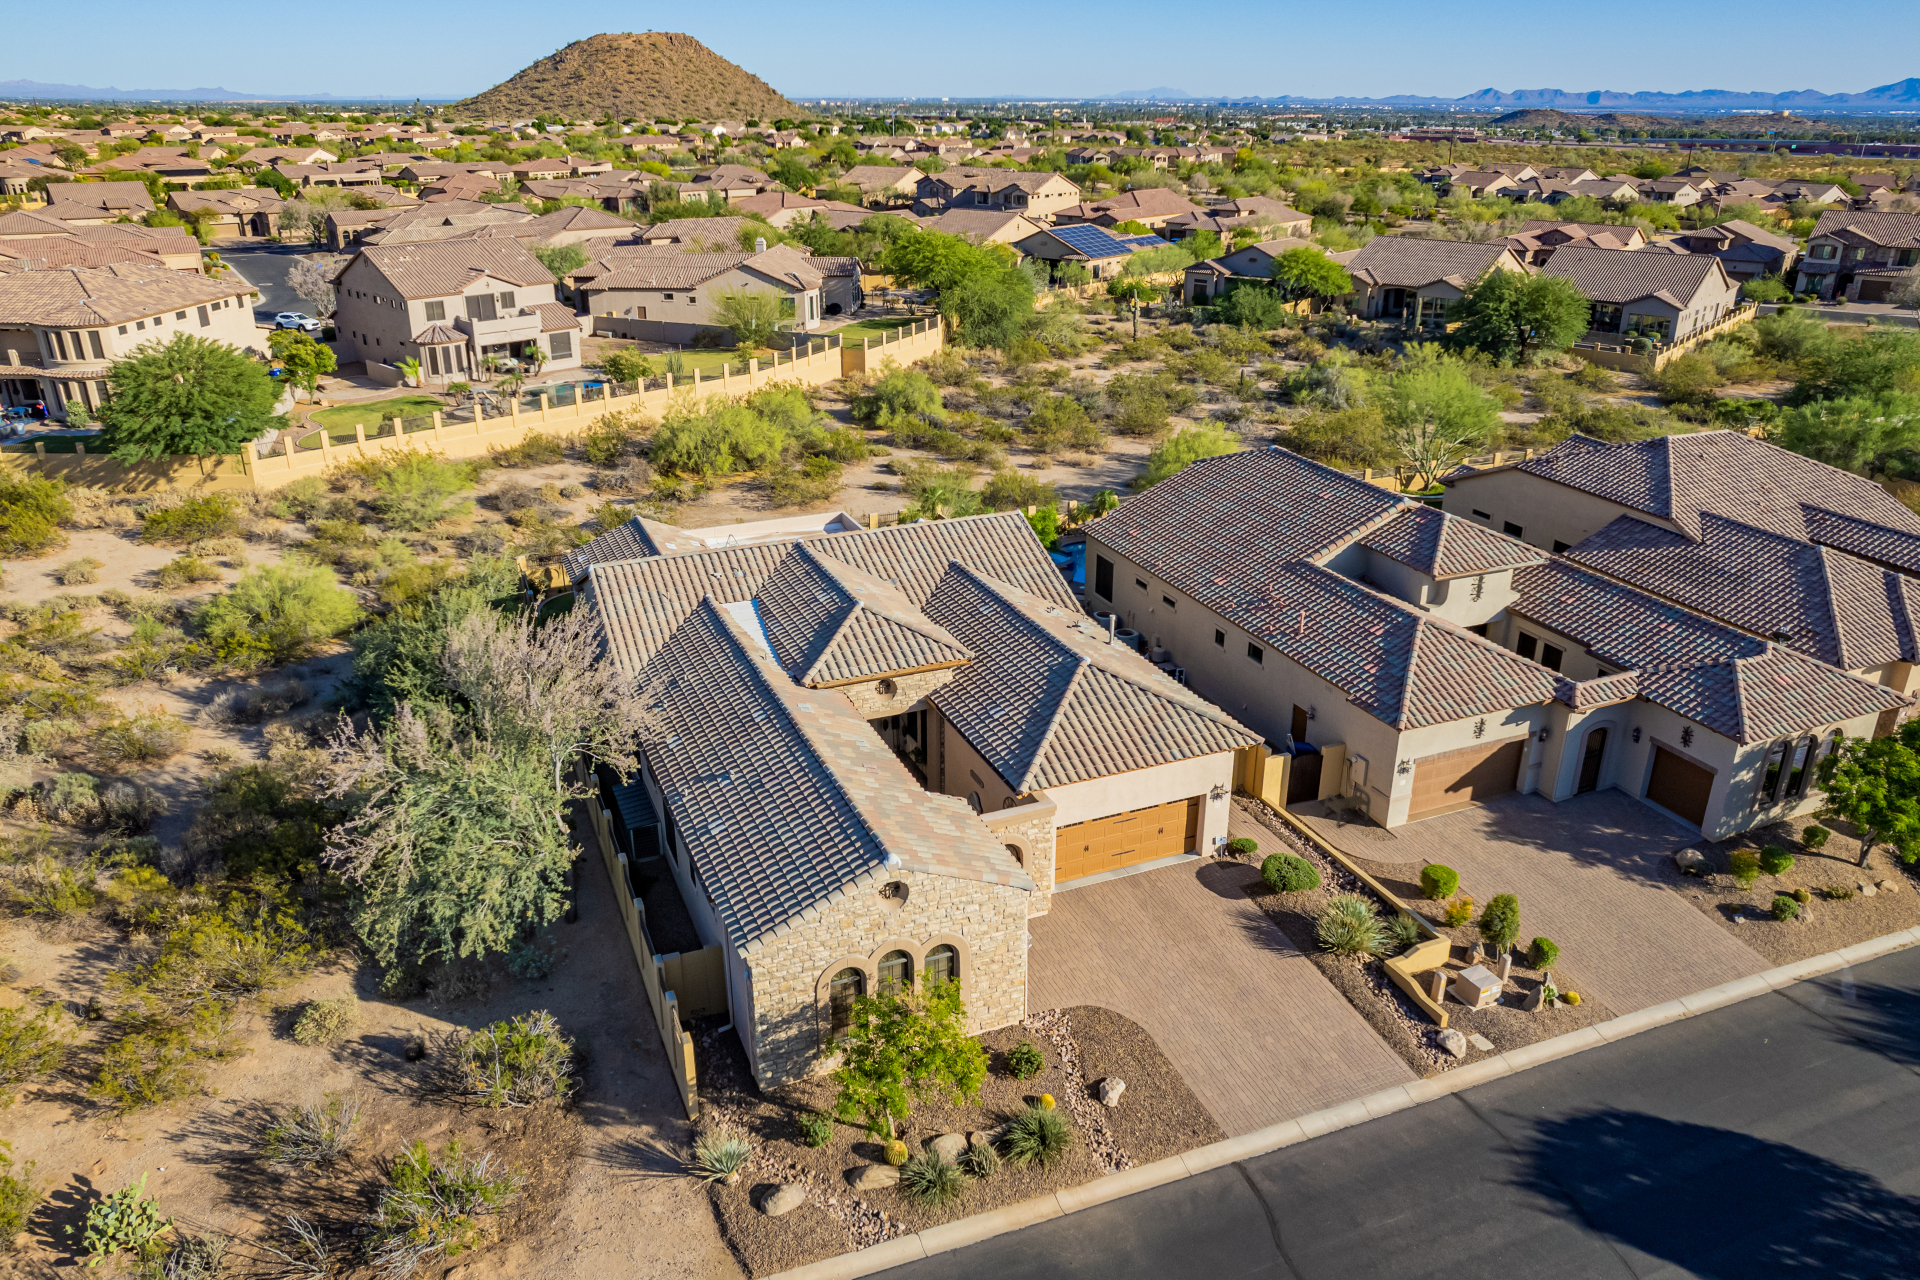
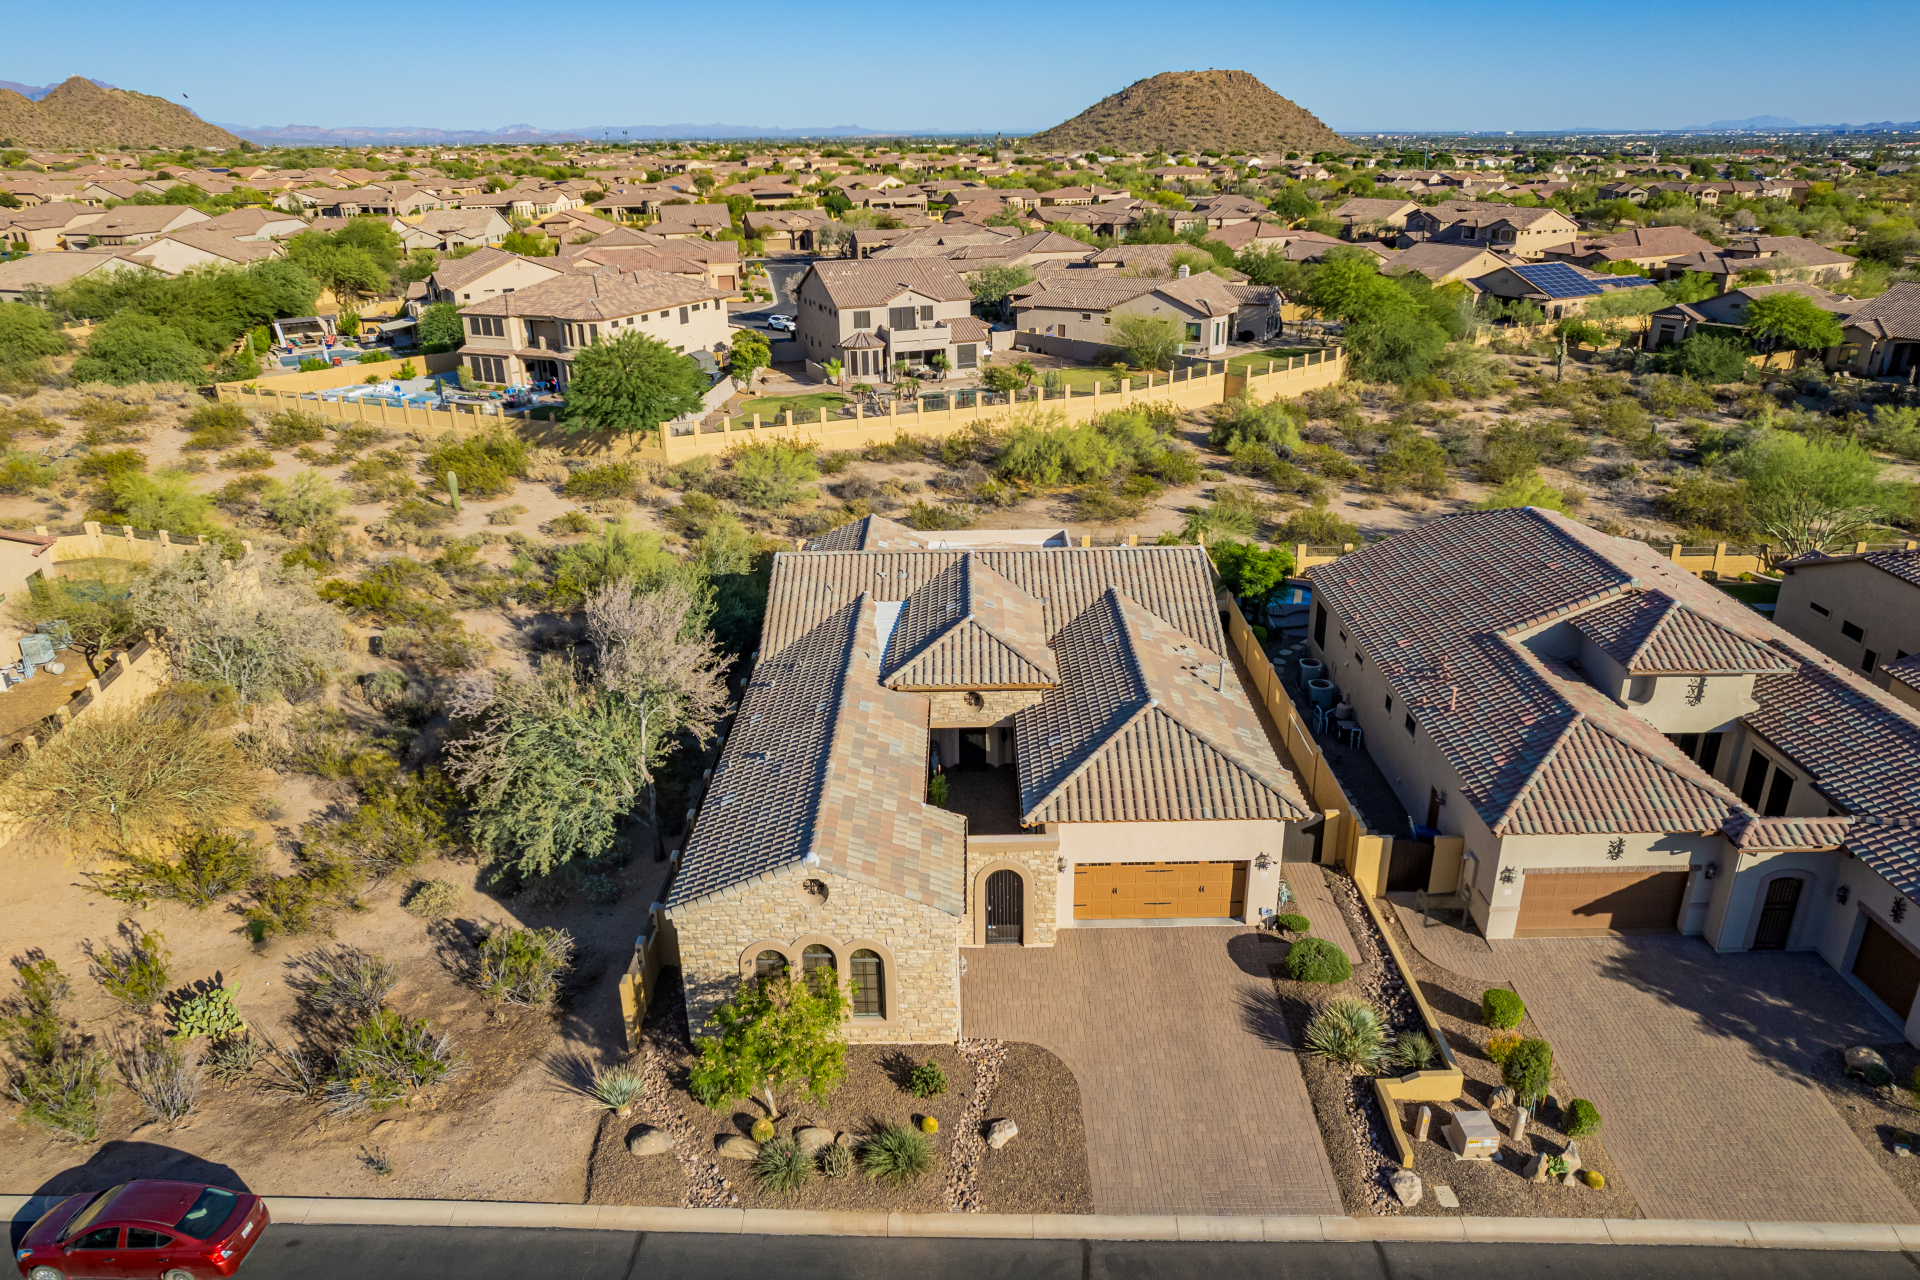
potted plant: none [80,1094,136,1138] -> present [235,918,270,951]

